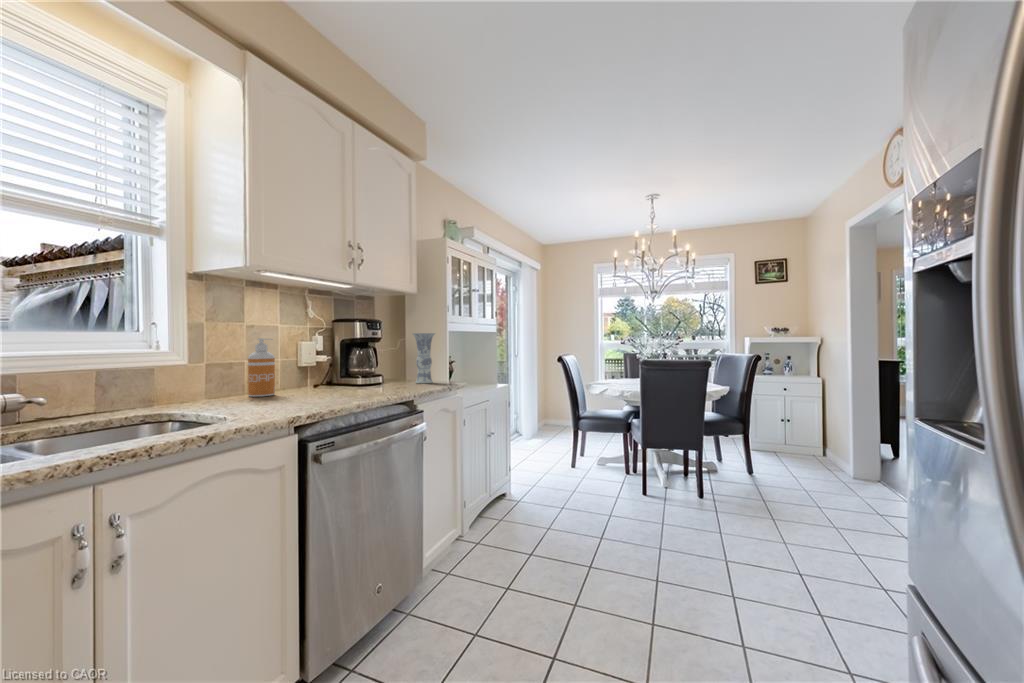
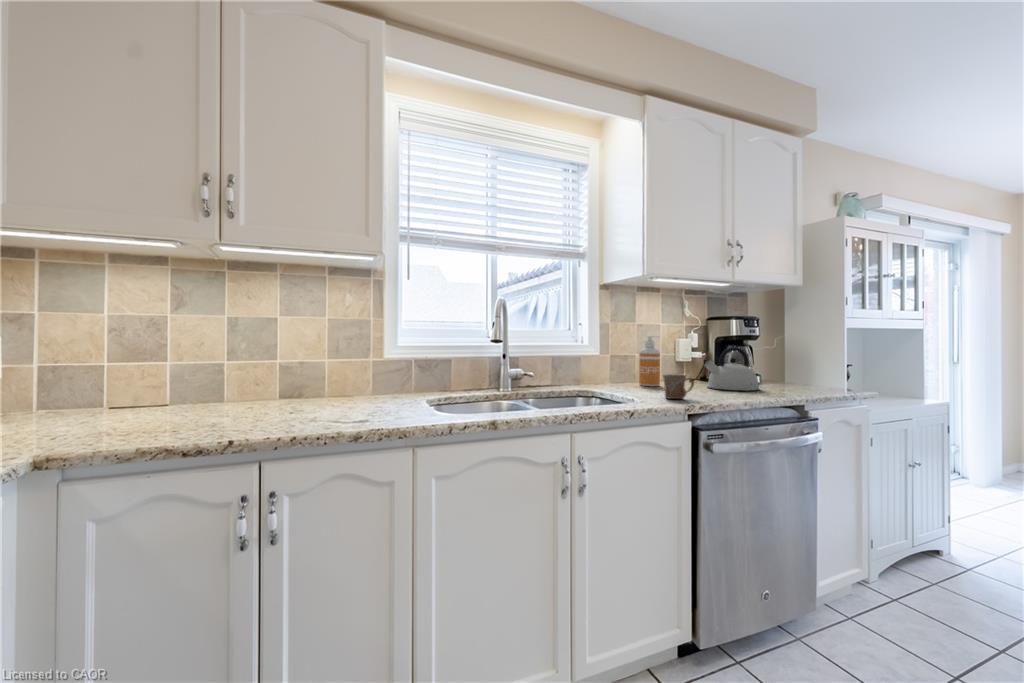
vase: present [413,333,435,383] -> none [797,331,829,388]
kettle: none [325,349,379,393] -> present [704,347,760,391]
mug: none [266,382,305,411] -> present [663,374,694,399]

